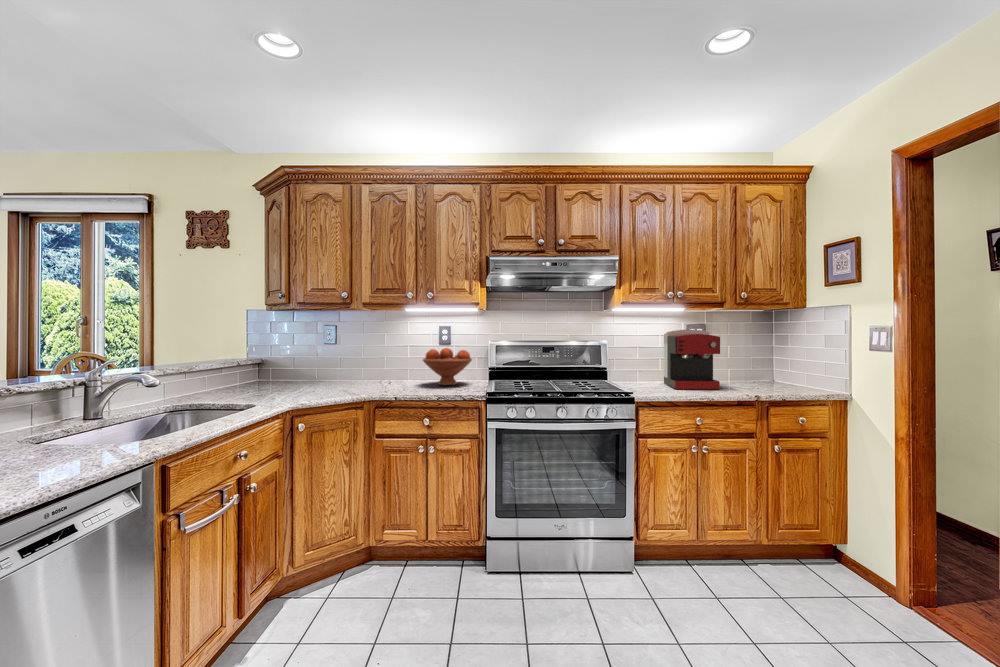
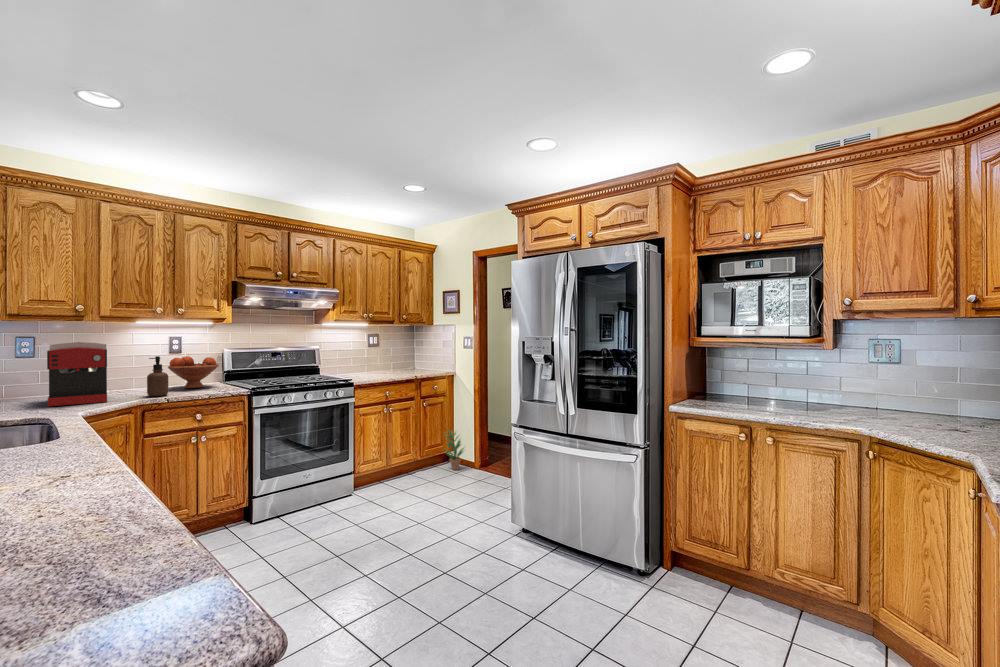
coffee maker: present [664,329,720,389] -> present [47,342,107,406]
soap dispenser: none [387,346,407,392] -> present [147,356,169,397]
potted plant: none [815,501,875,589] -> present [445,430,464,470]

